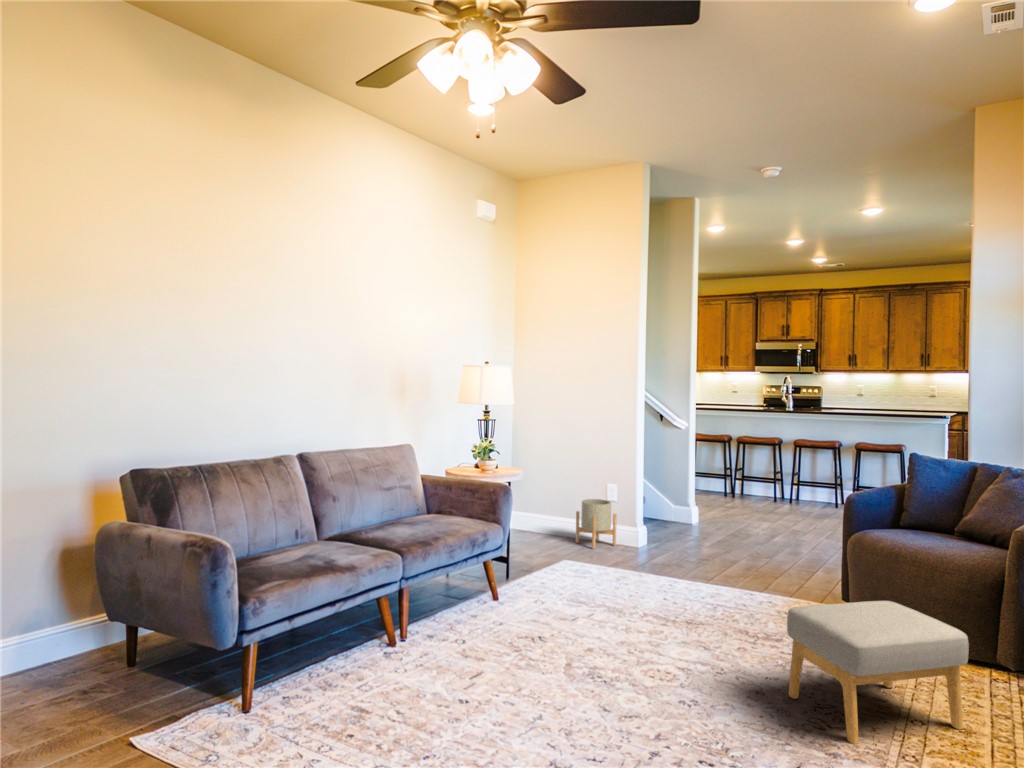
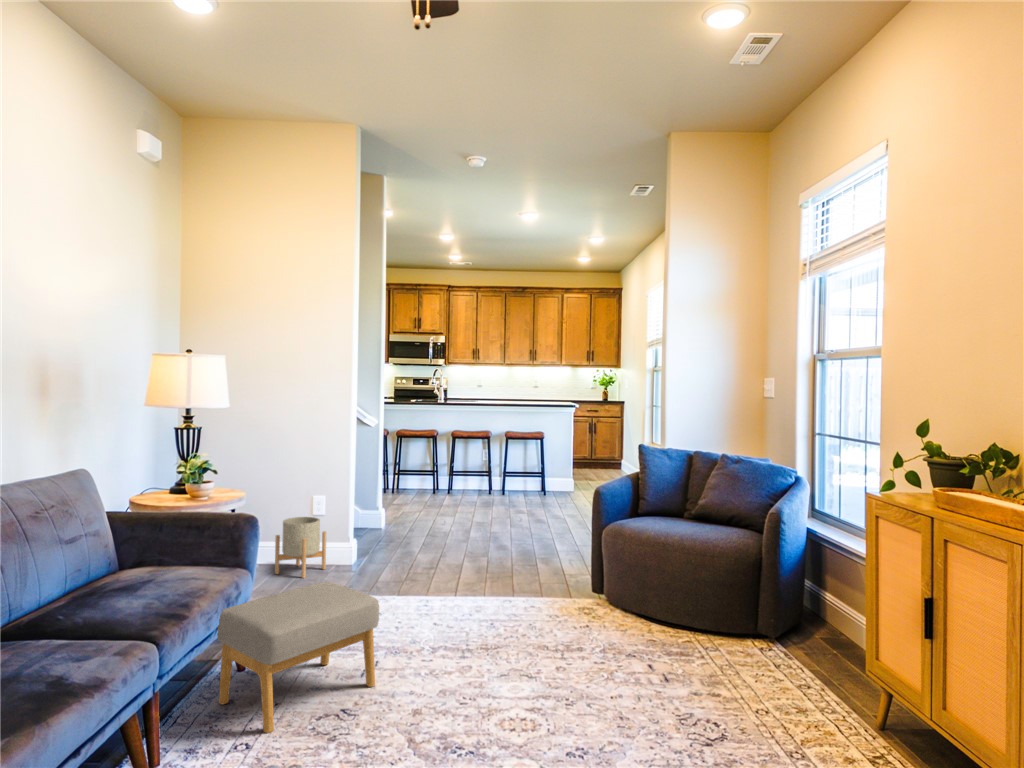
footstool: present [787,601,969,744] -> present [217,582,379,733]

